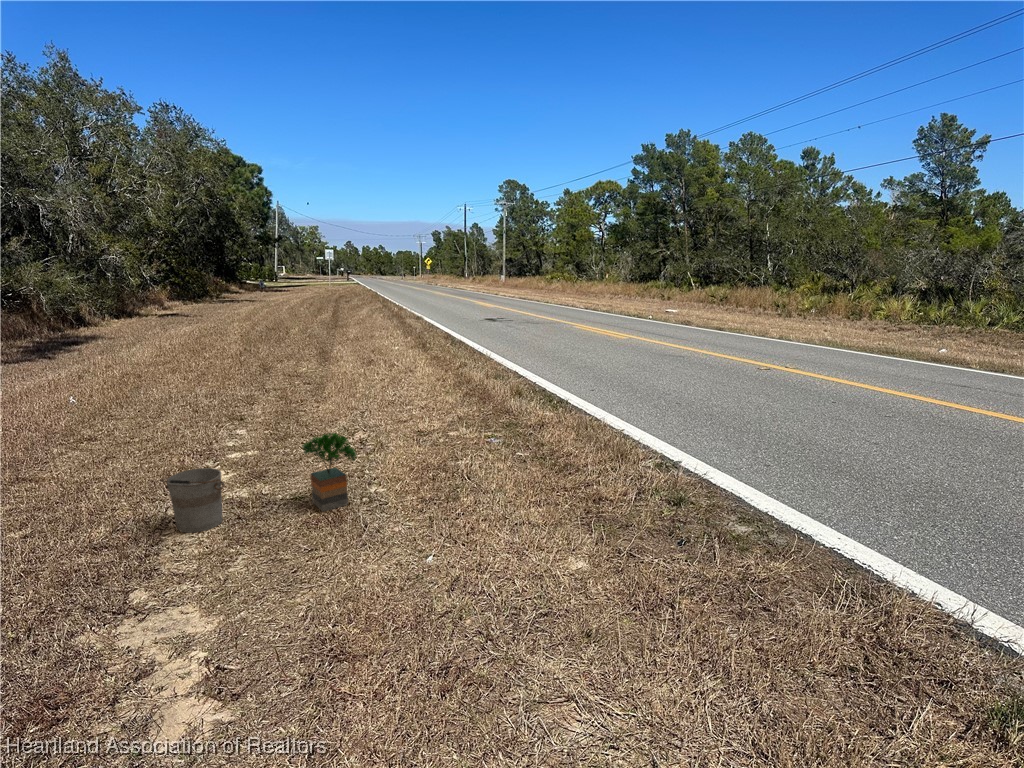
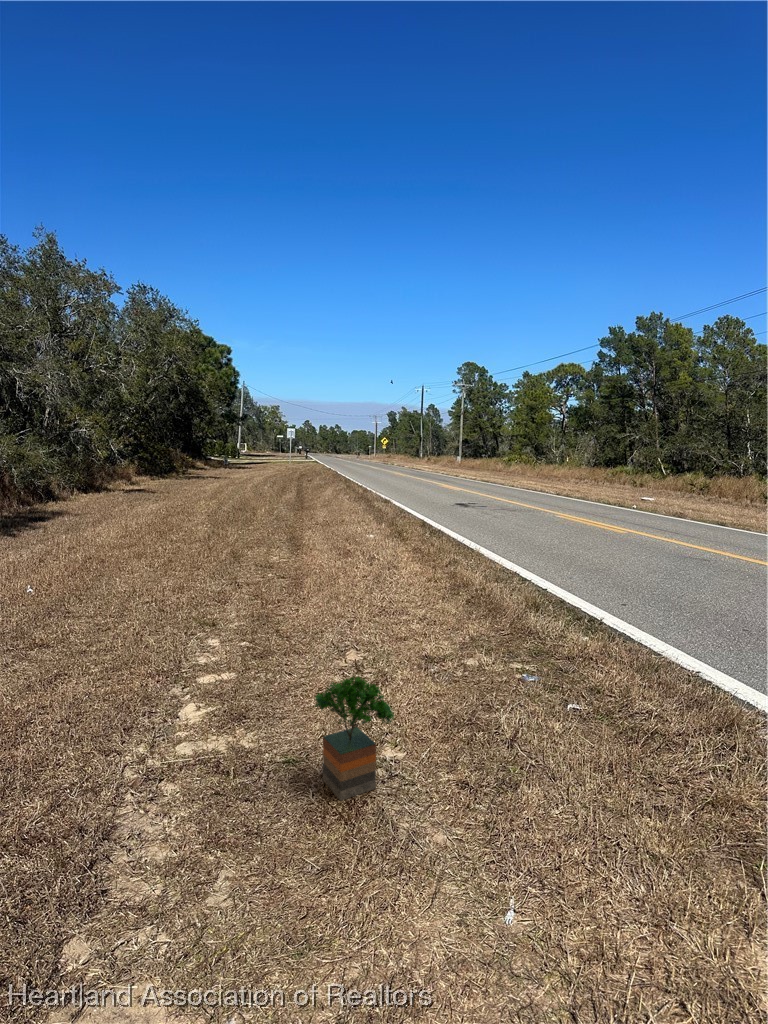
bucket: present [160,468,224,533] -> none [113,724,204,831]

